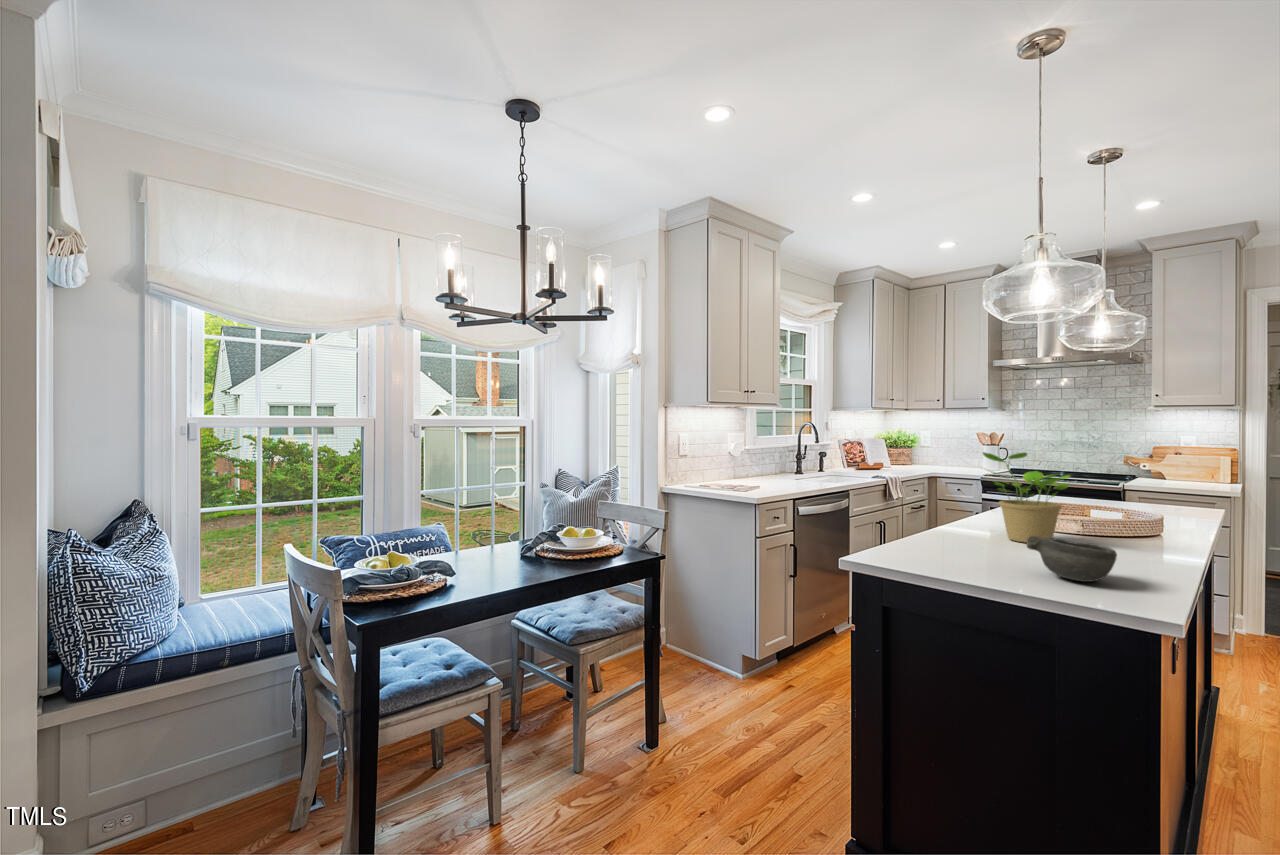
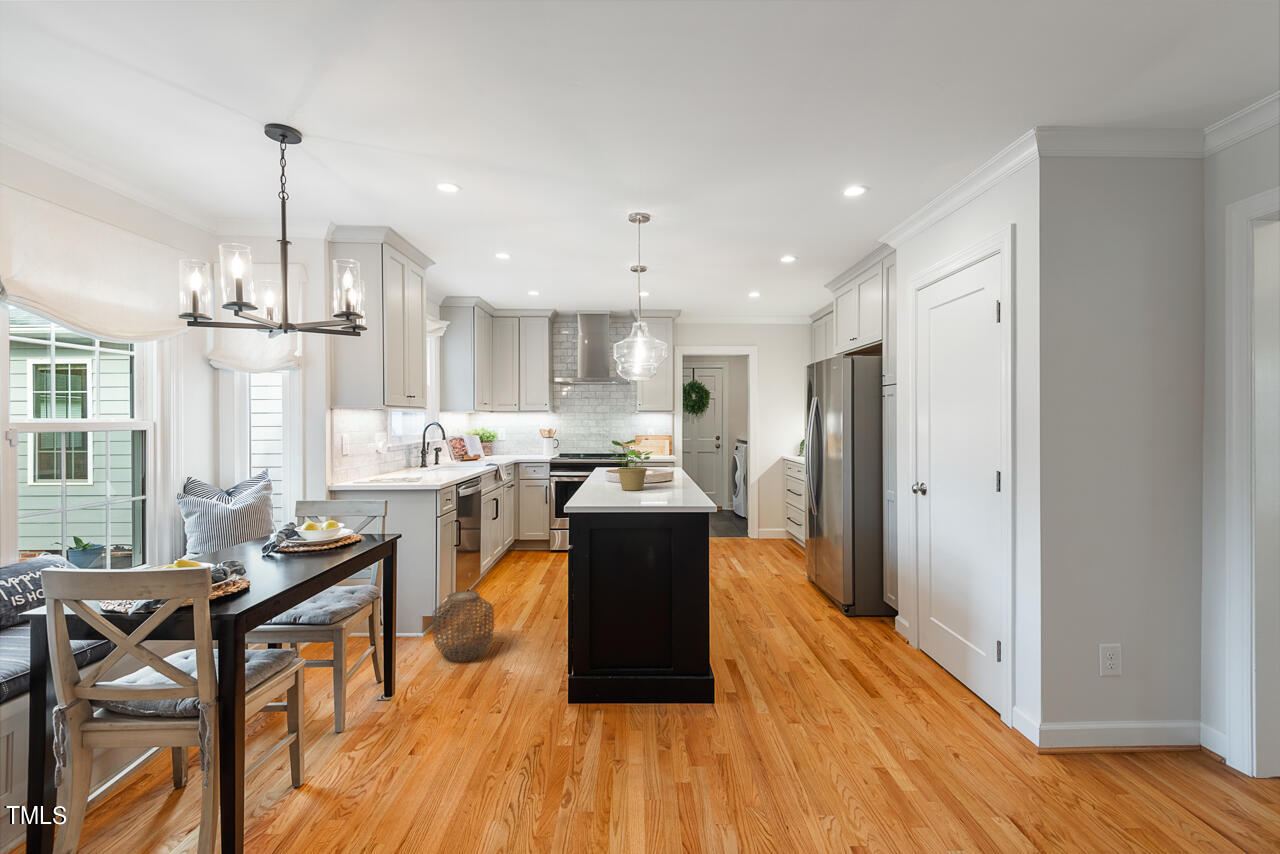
bowl: present [1027,536,1117,582] -> none [653,482,689,502]
woven basket: none [725,640,803,737] -> present [432,591,494,662]

